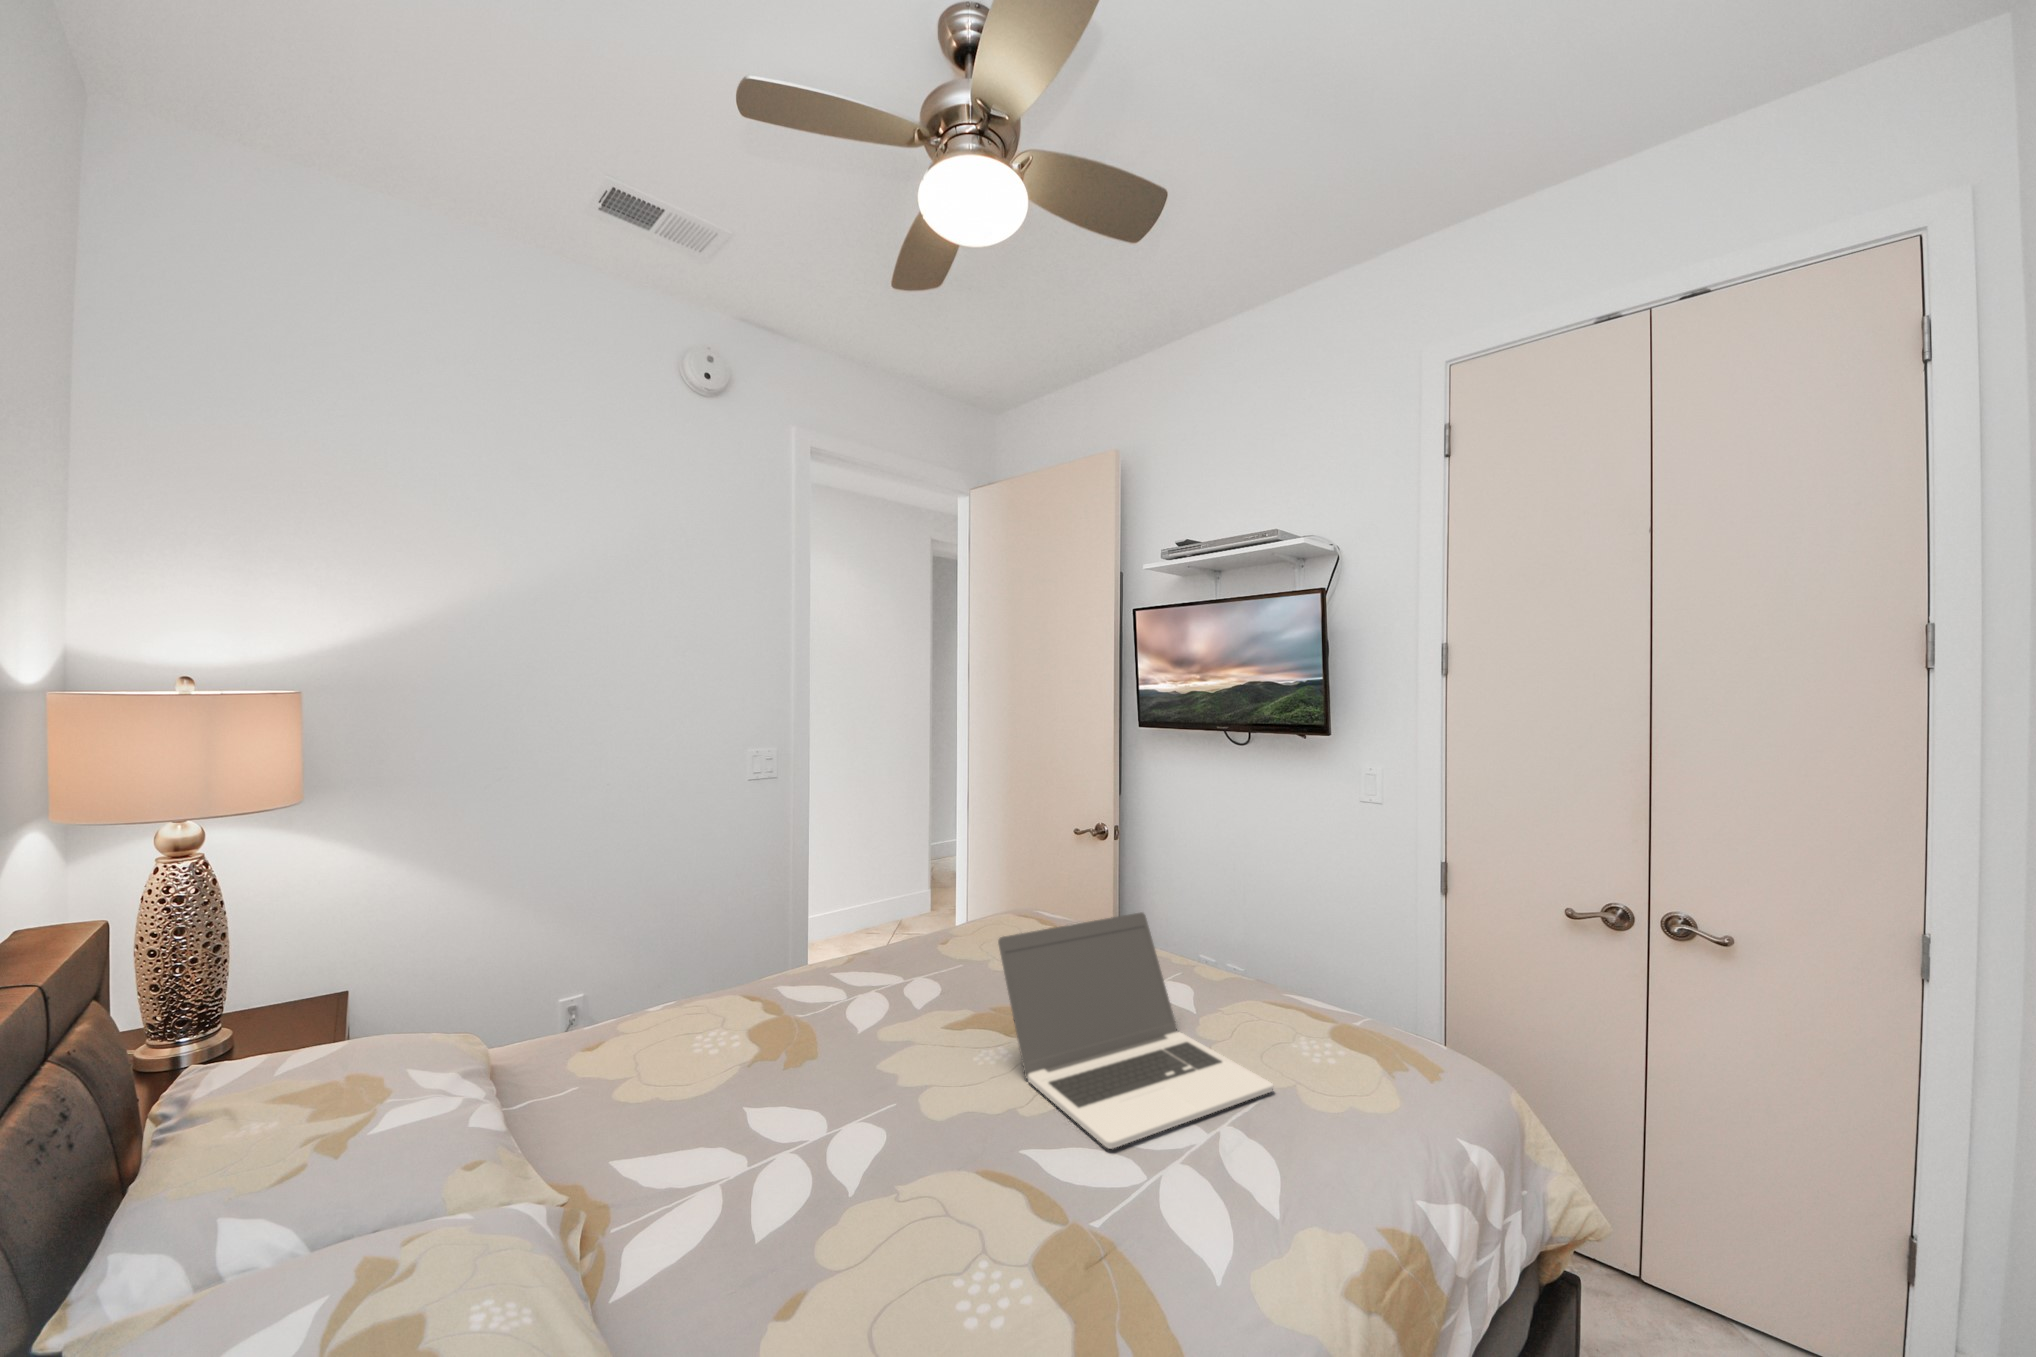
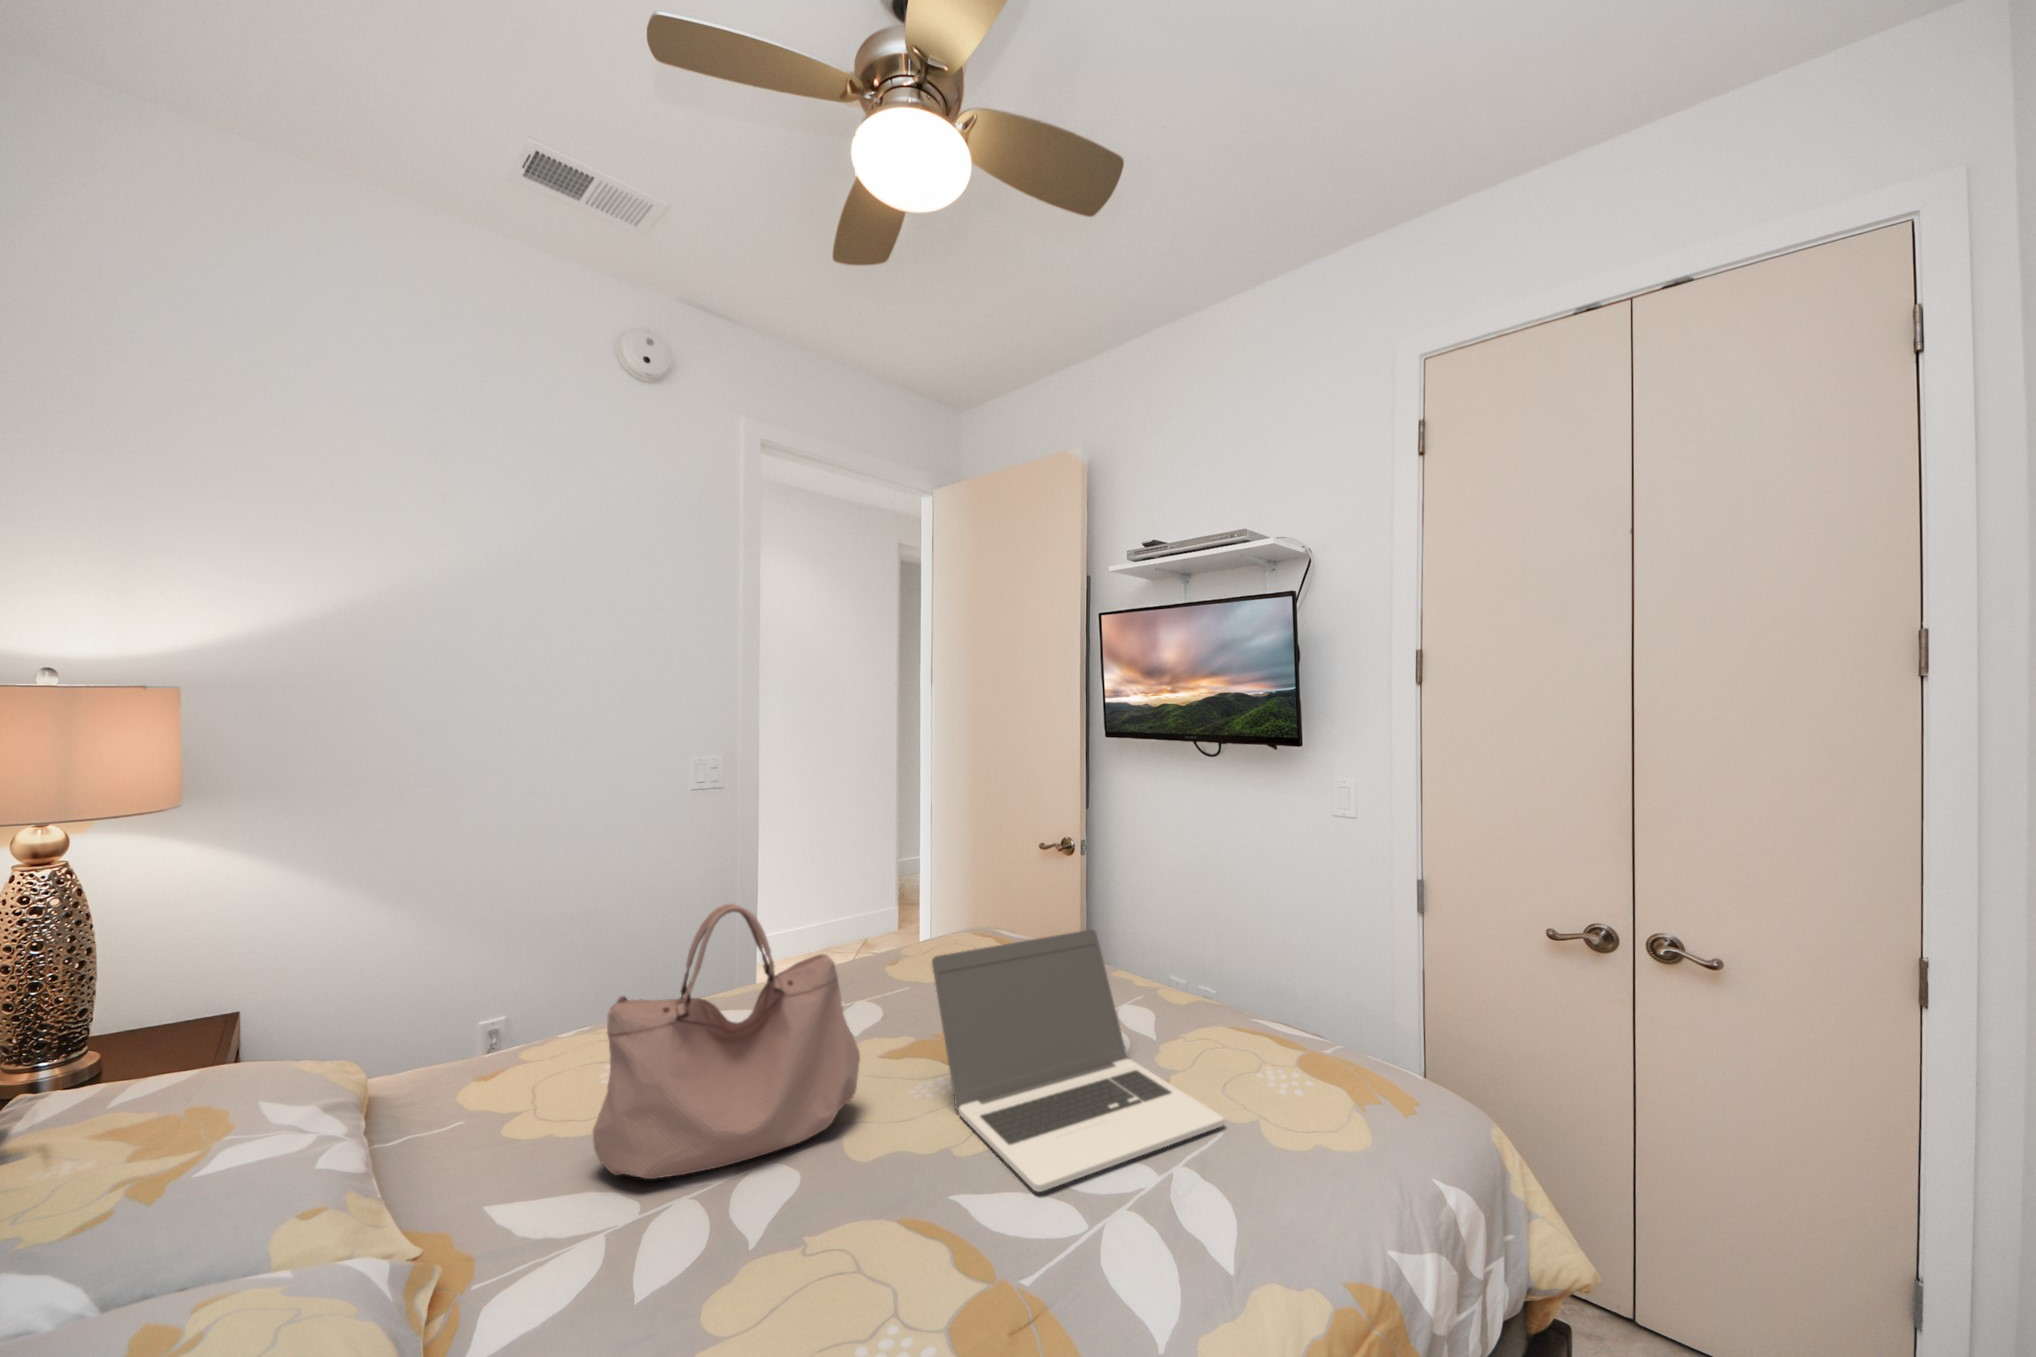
handbag: none [703,889,936,1137] -> present [593,904,860,1179]

